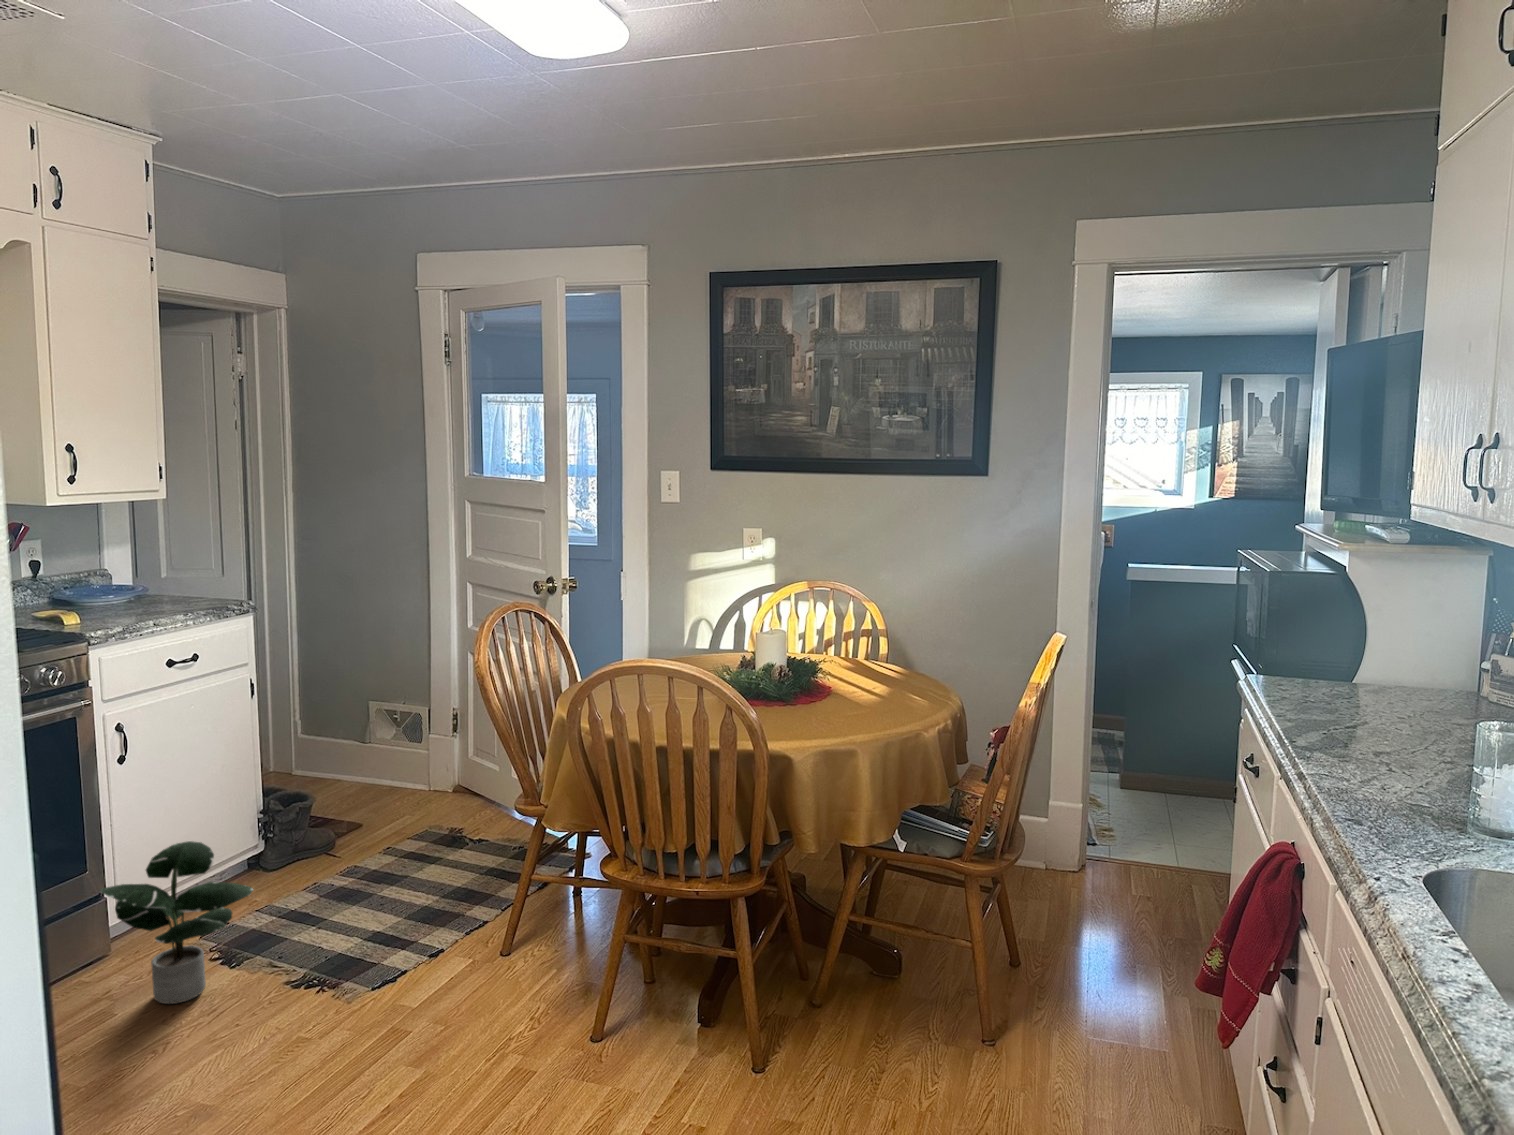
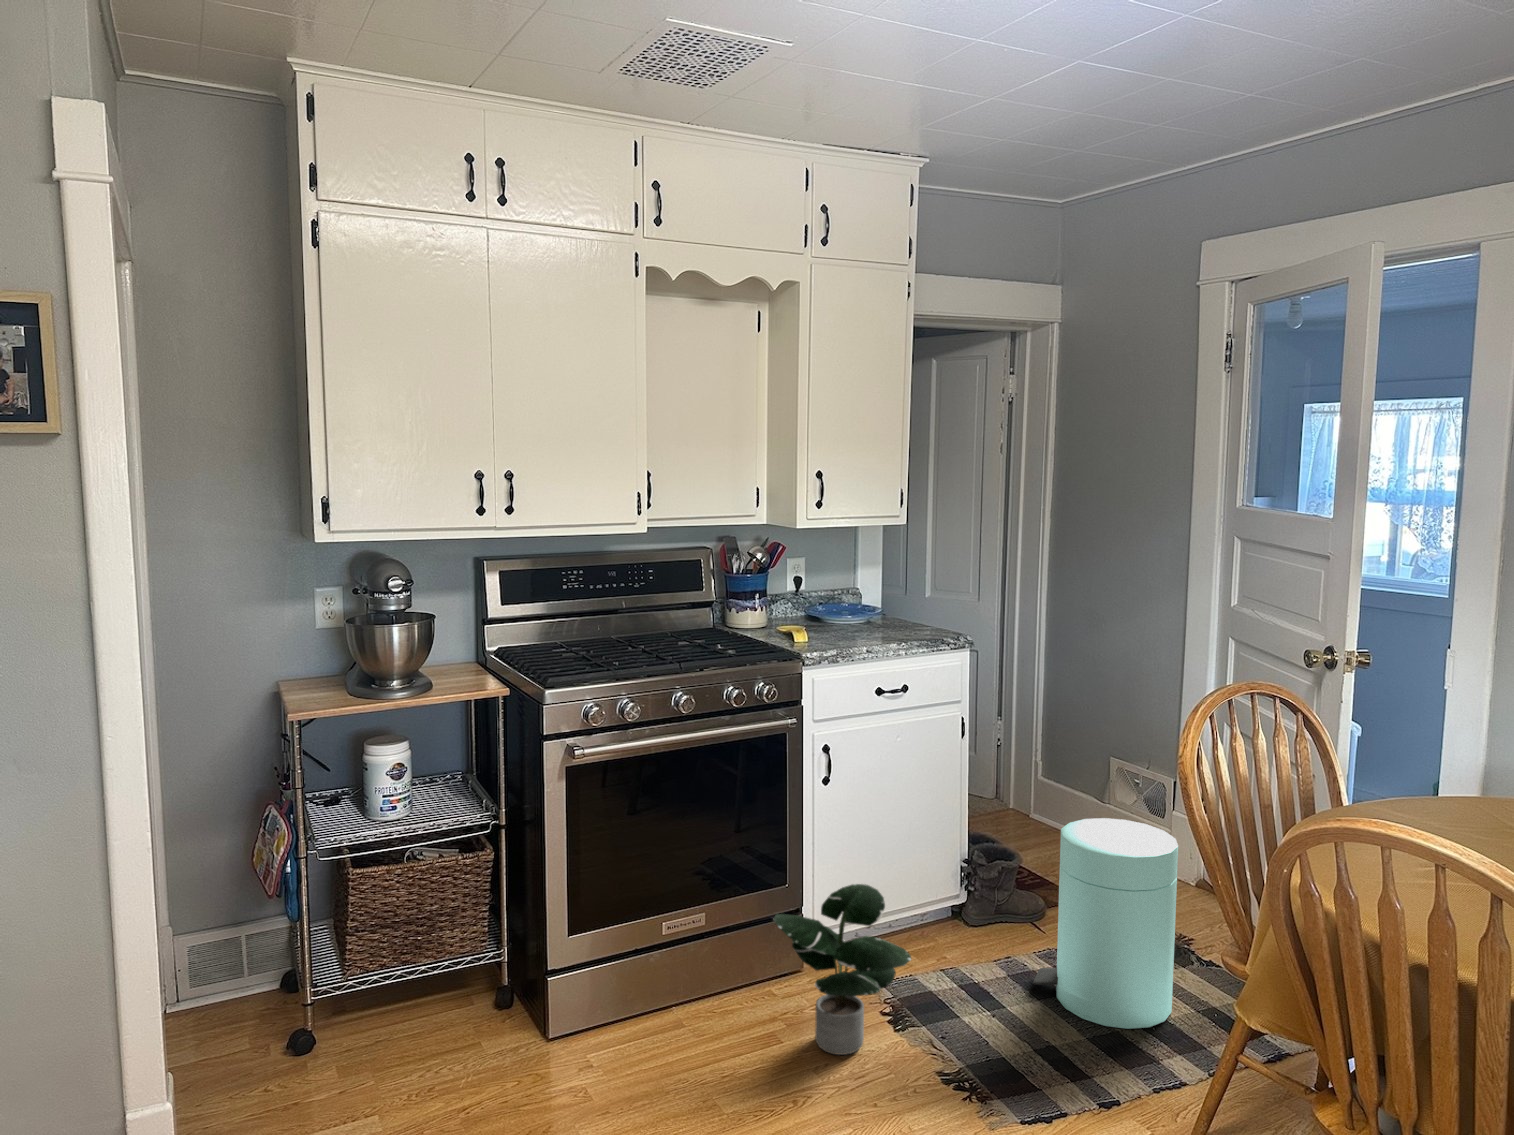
trash can: none [347,738,463,907] -> present [1033,818,1178,1029]

